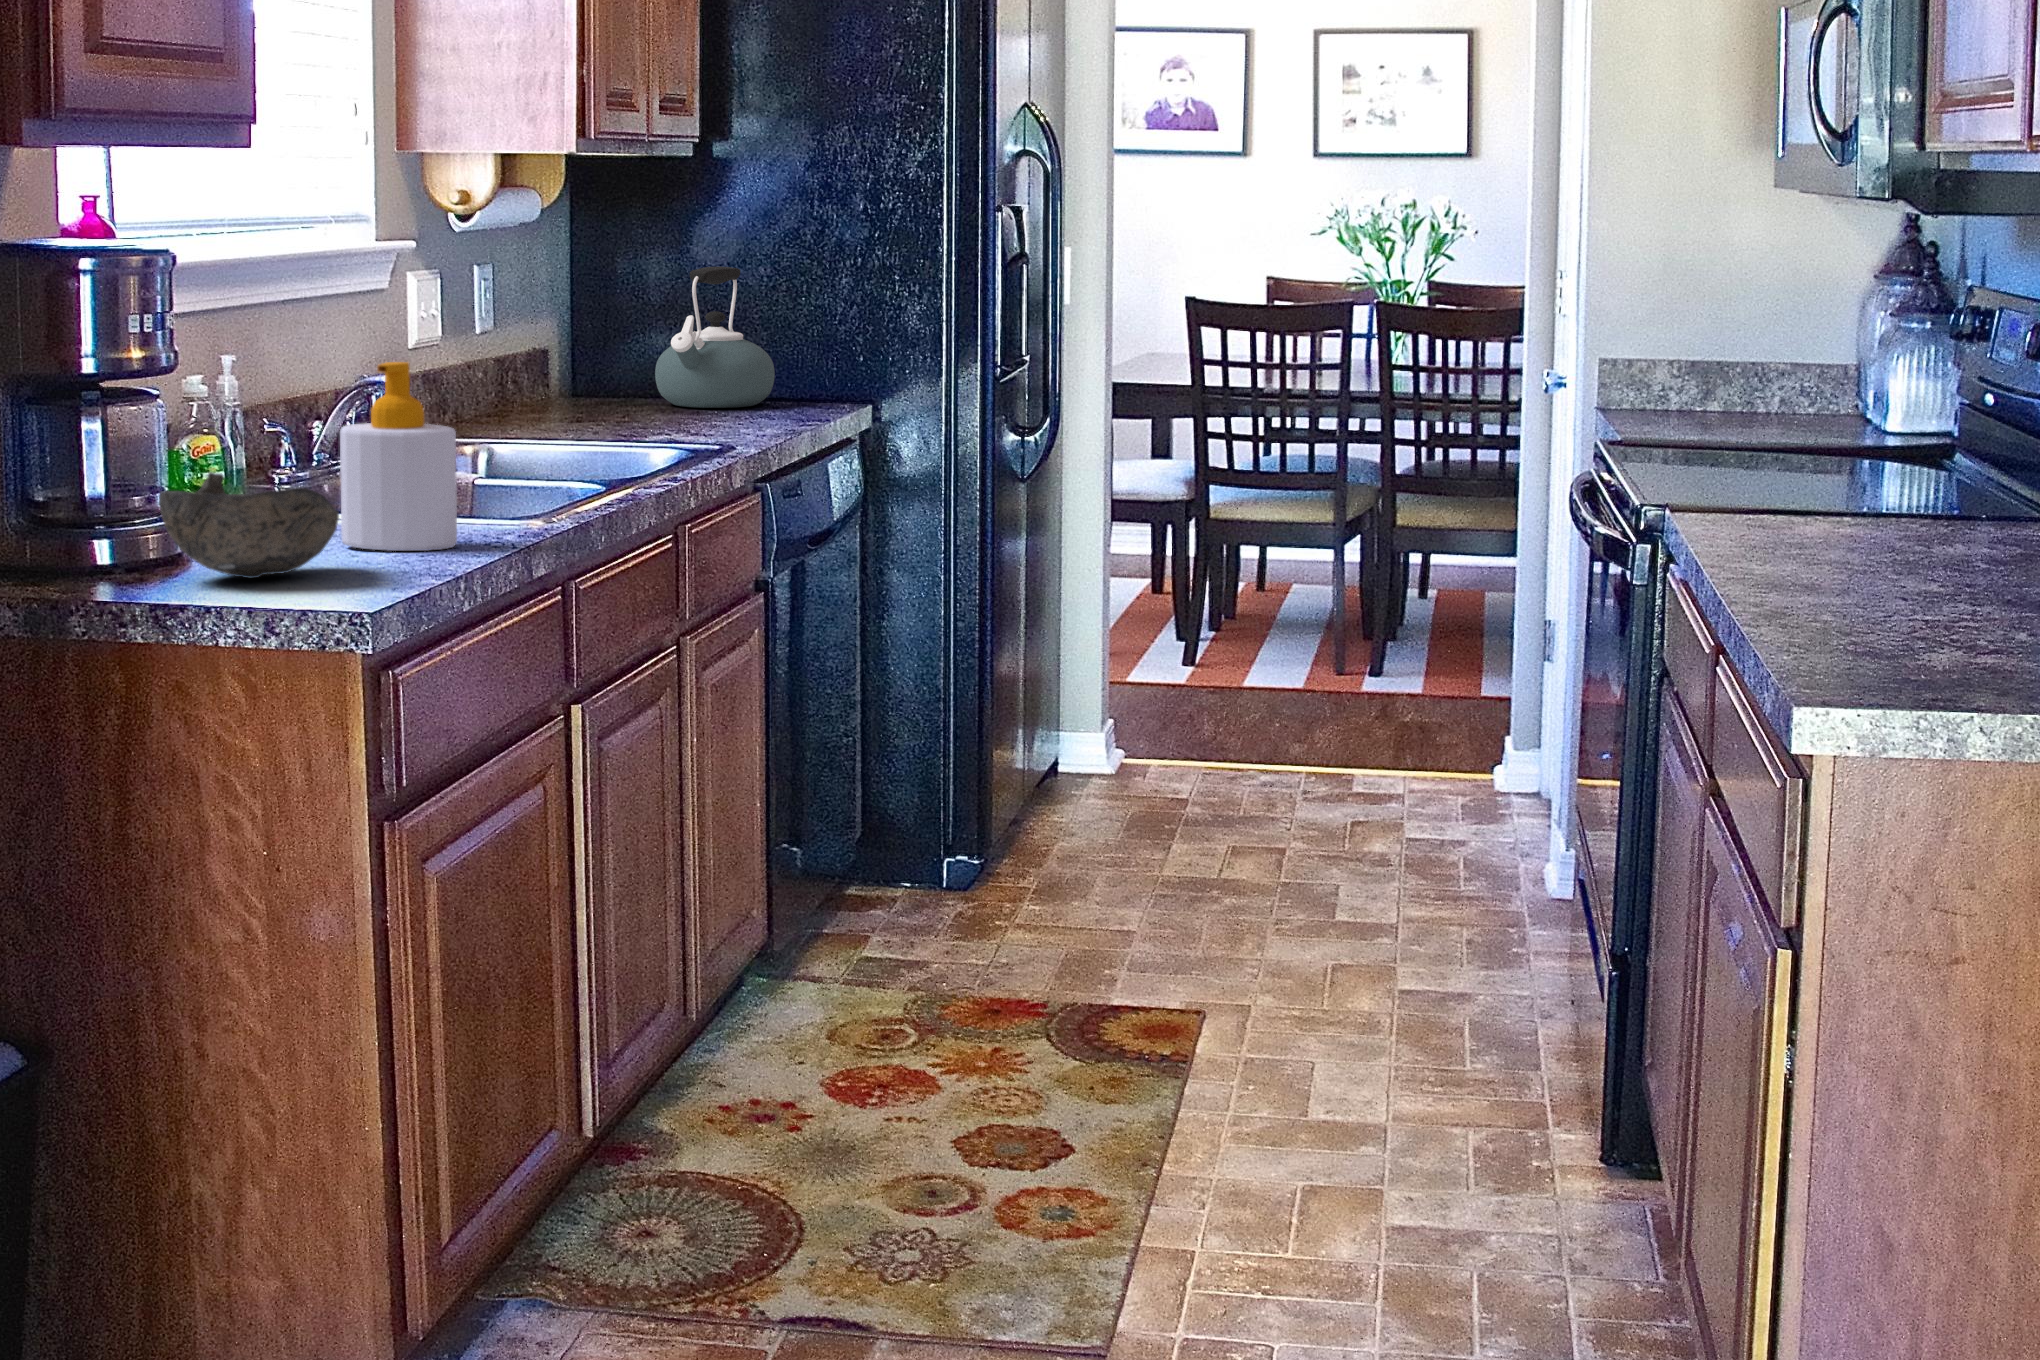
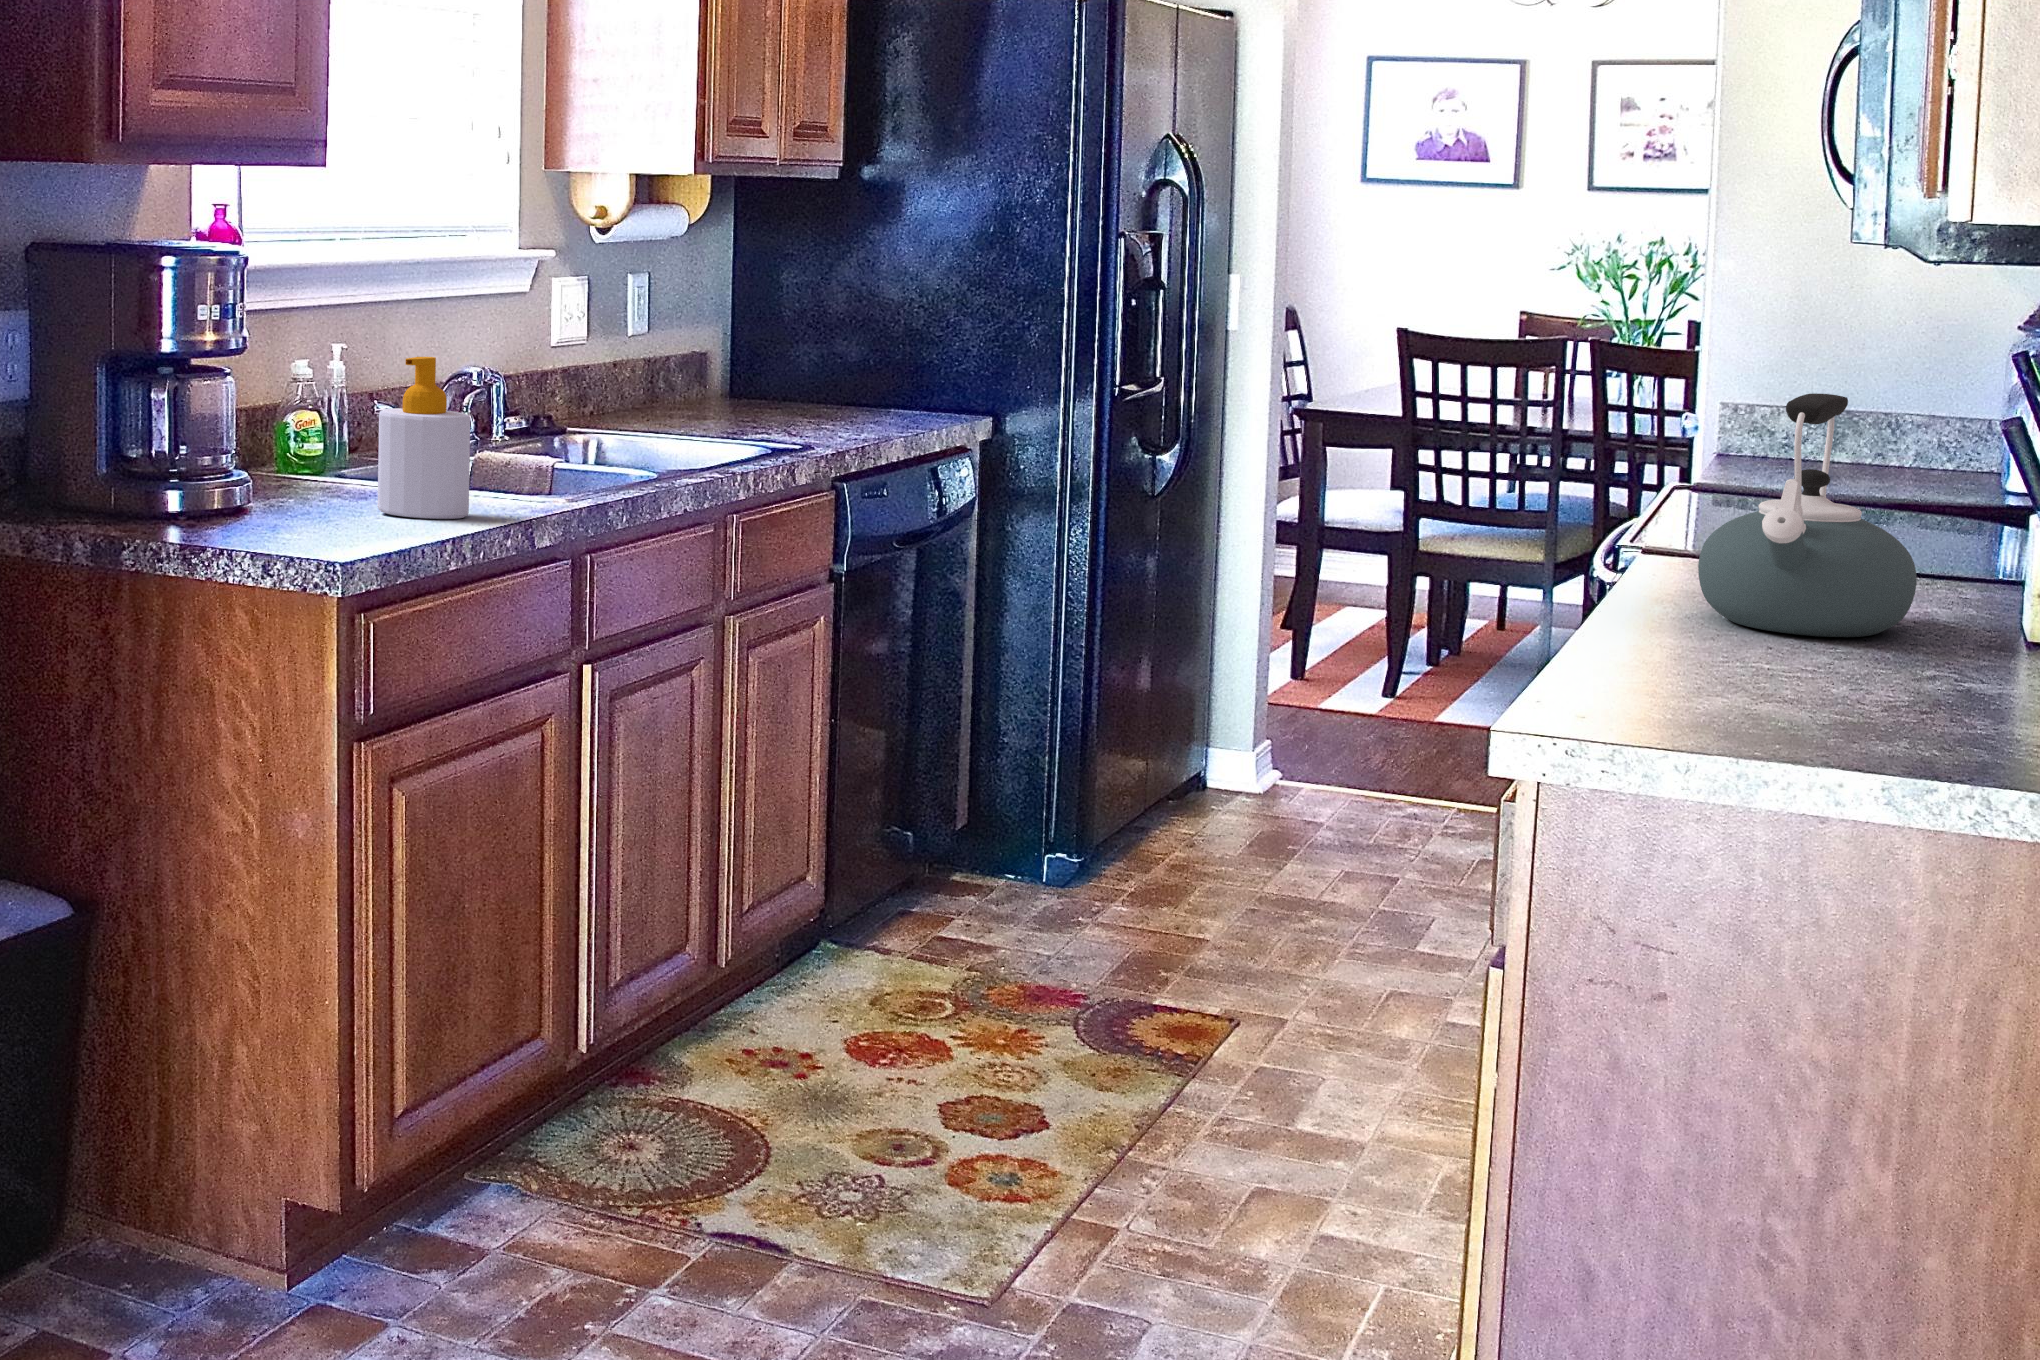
kettle: present [655,266,775,408] -> present [1698,394,1917,637]
bowl: present [159,473,339,578] -> none [201,441,347,532]

